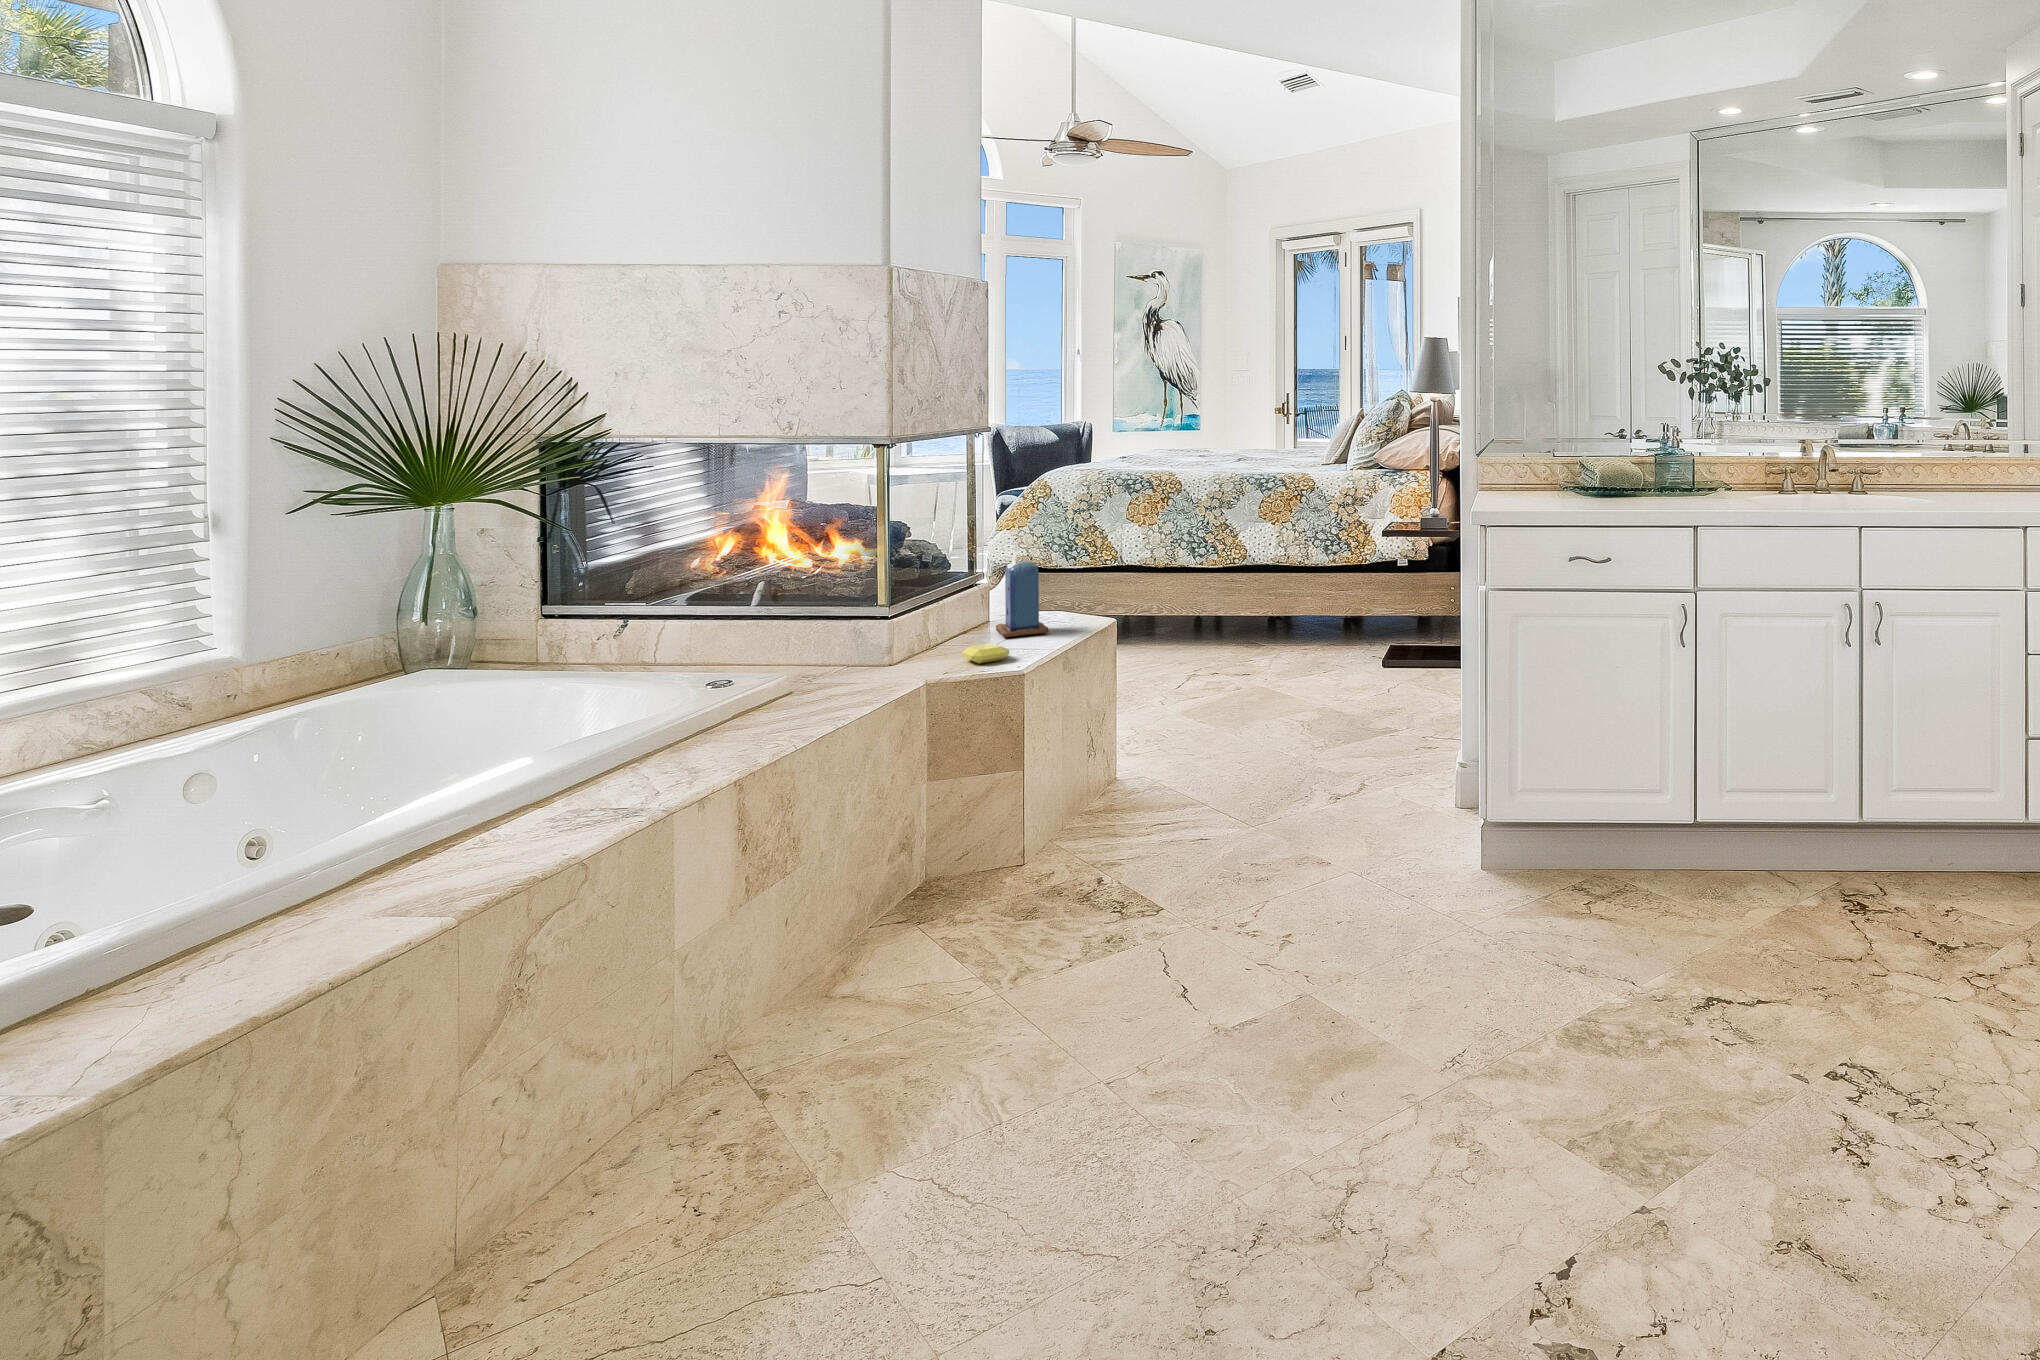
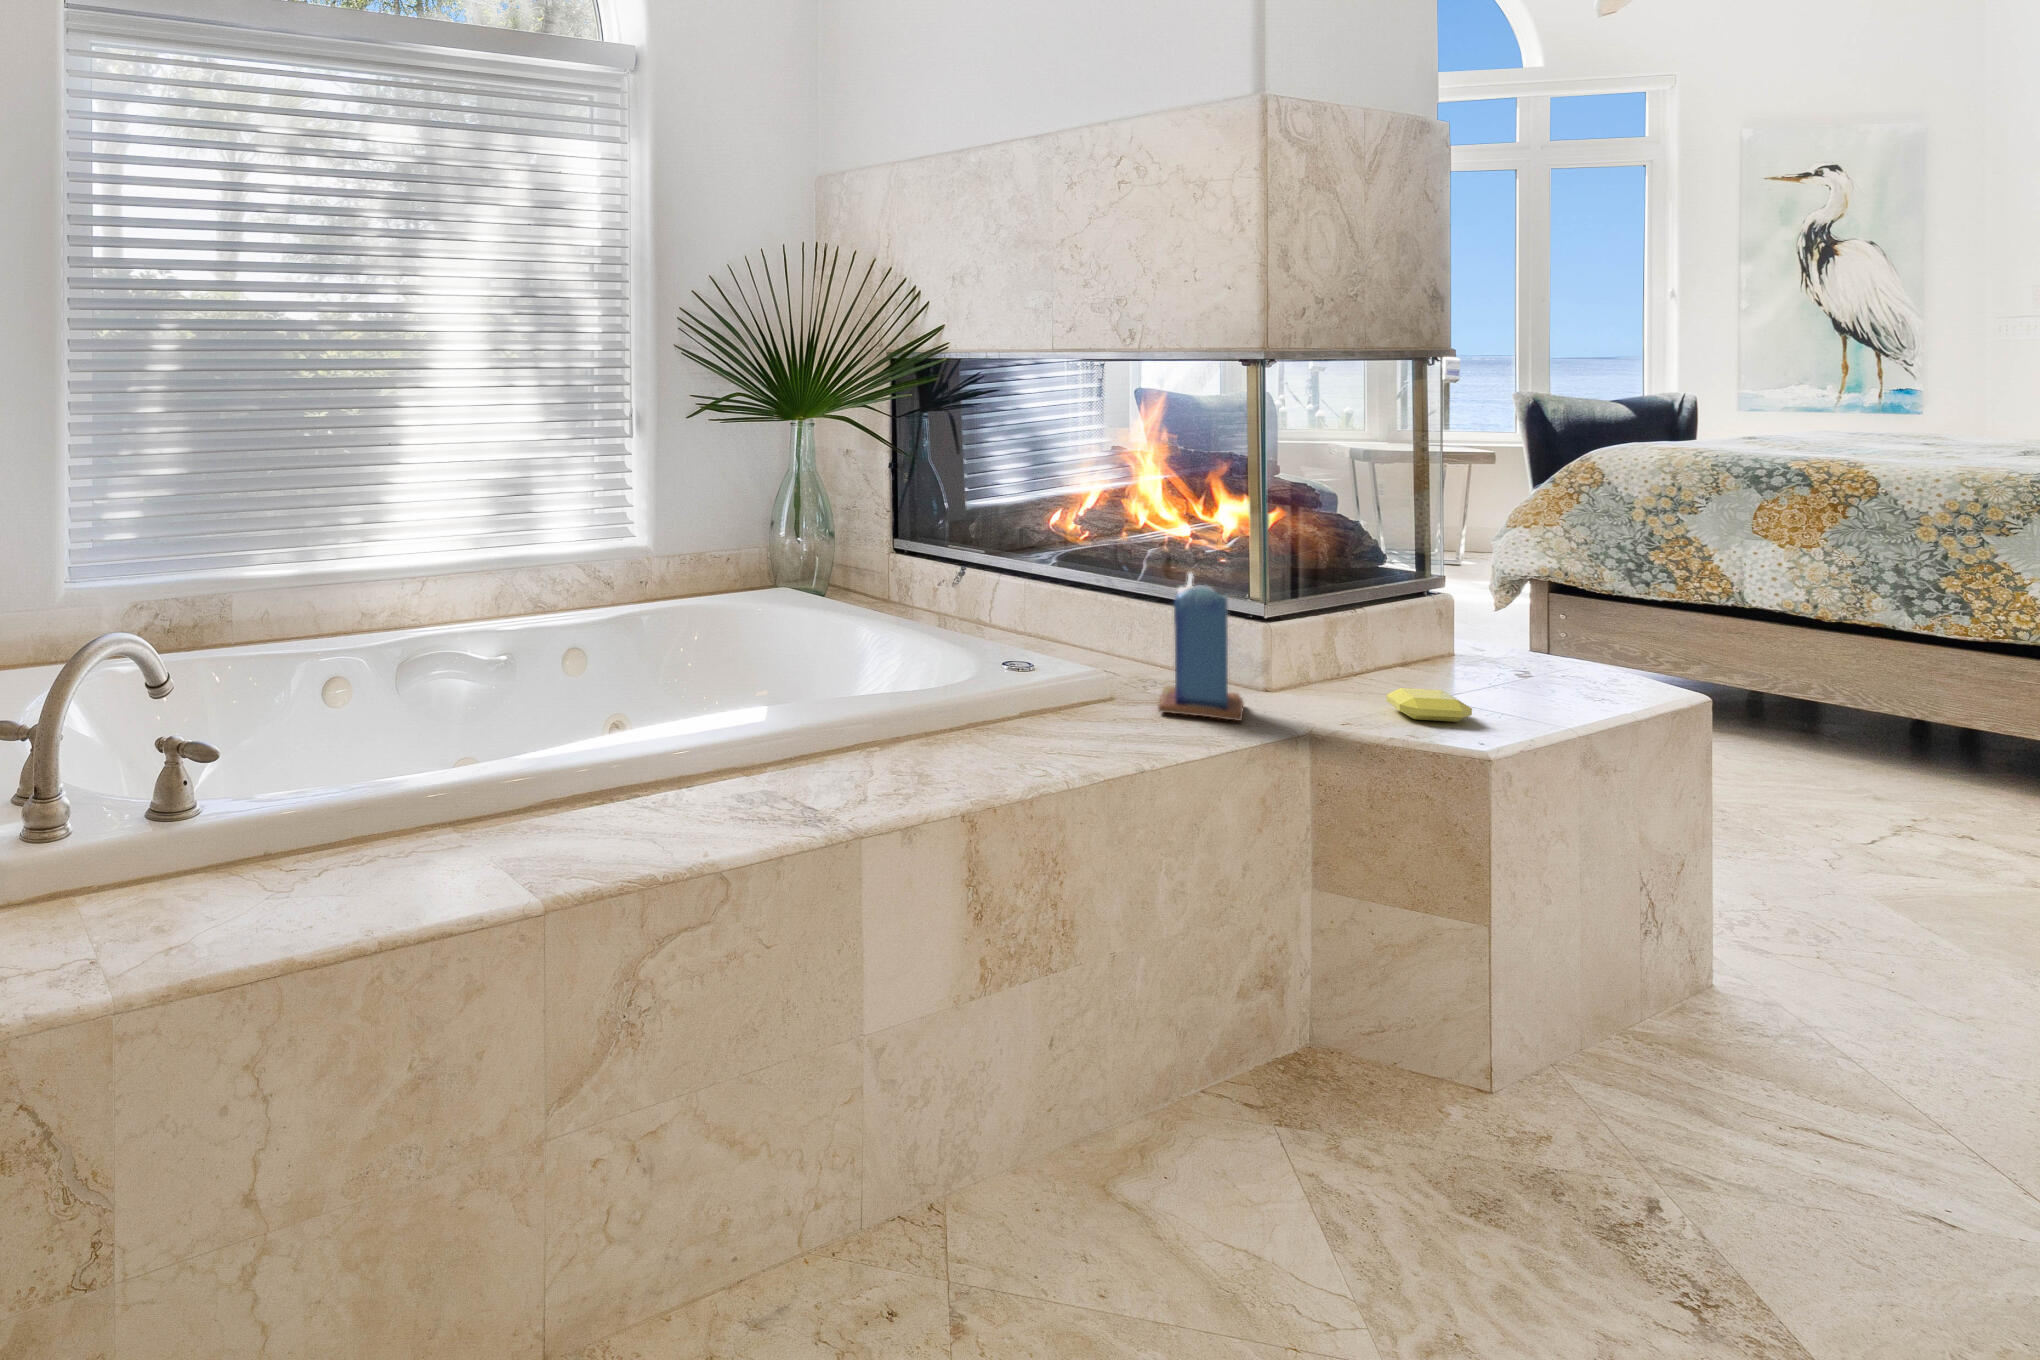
candle: present [996,554,1048,637] -> present [1158,573,1243,721]

